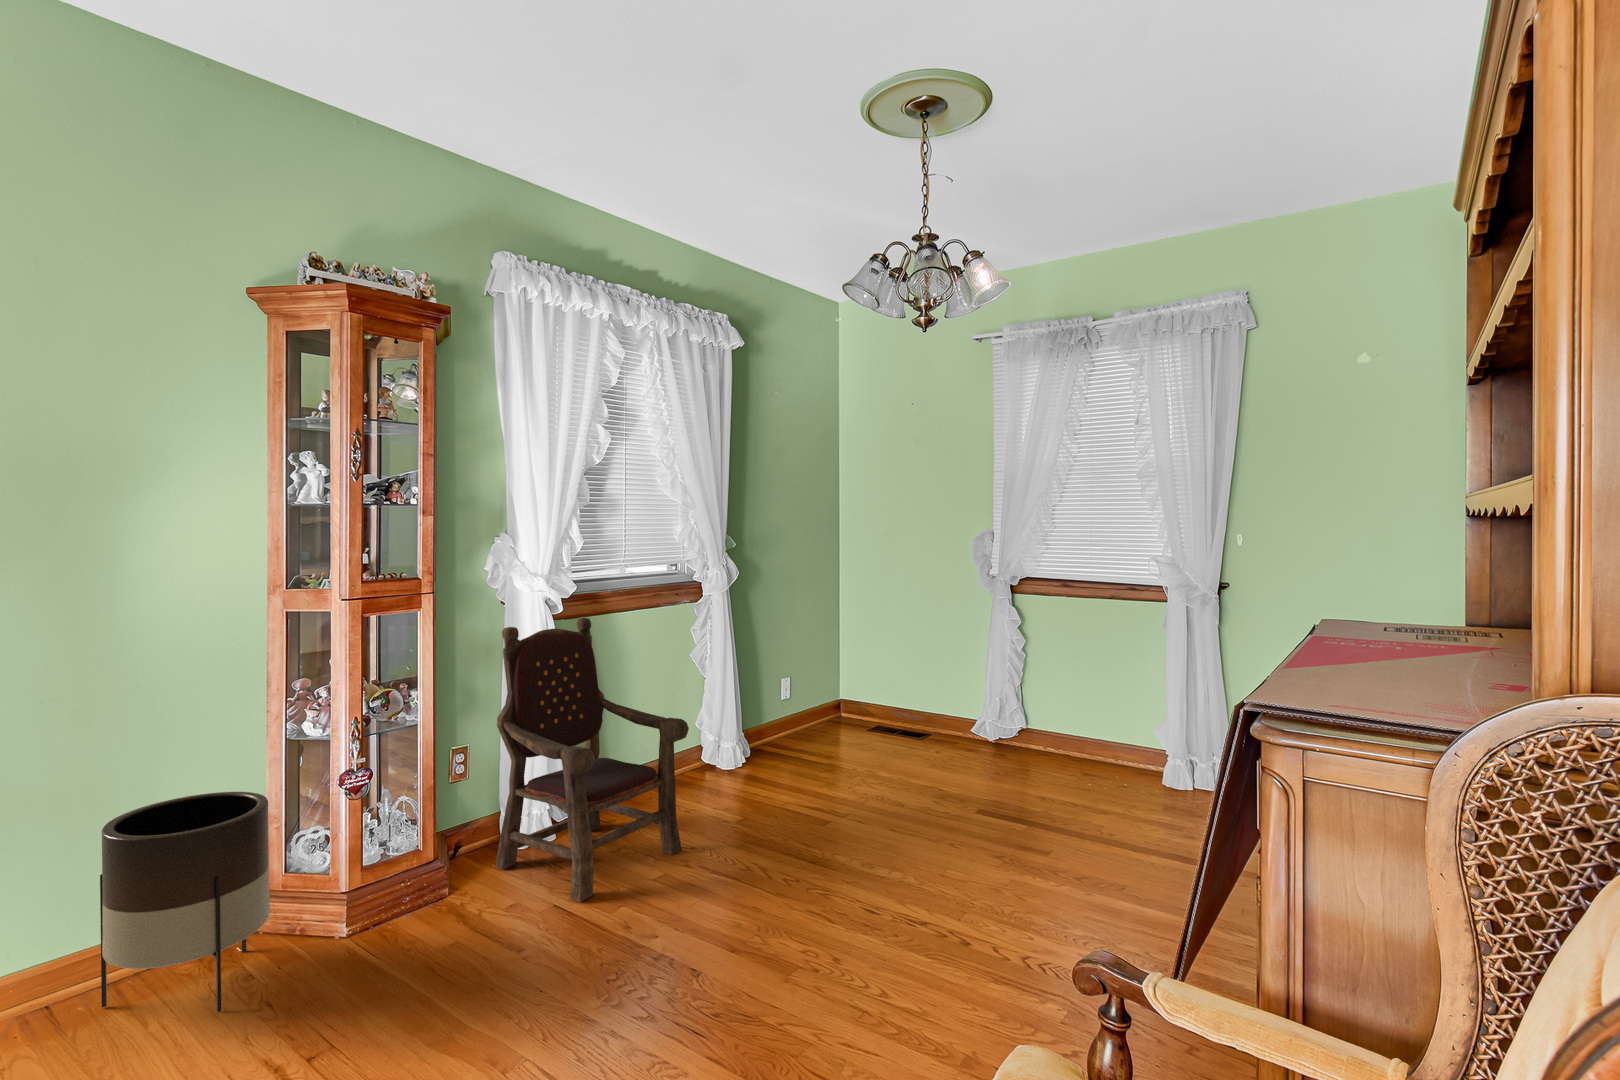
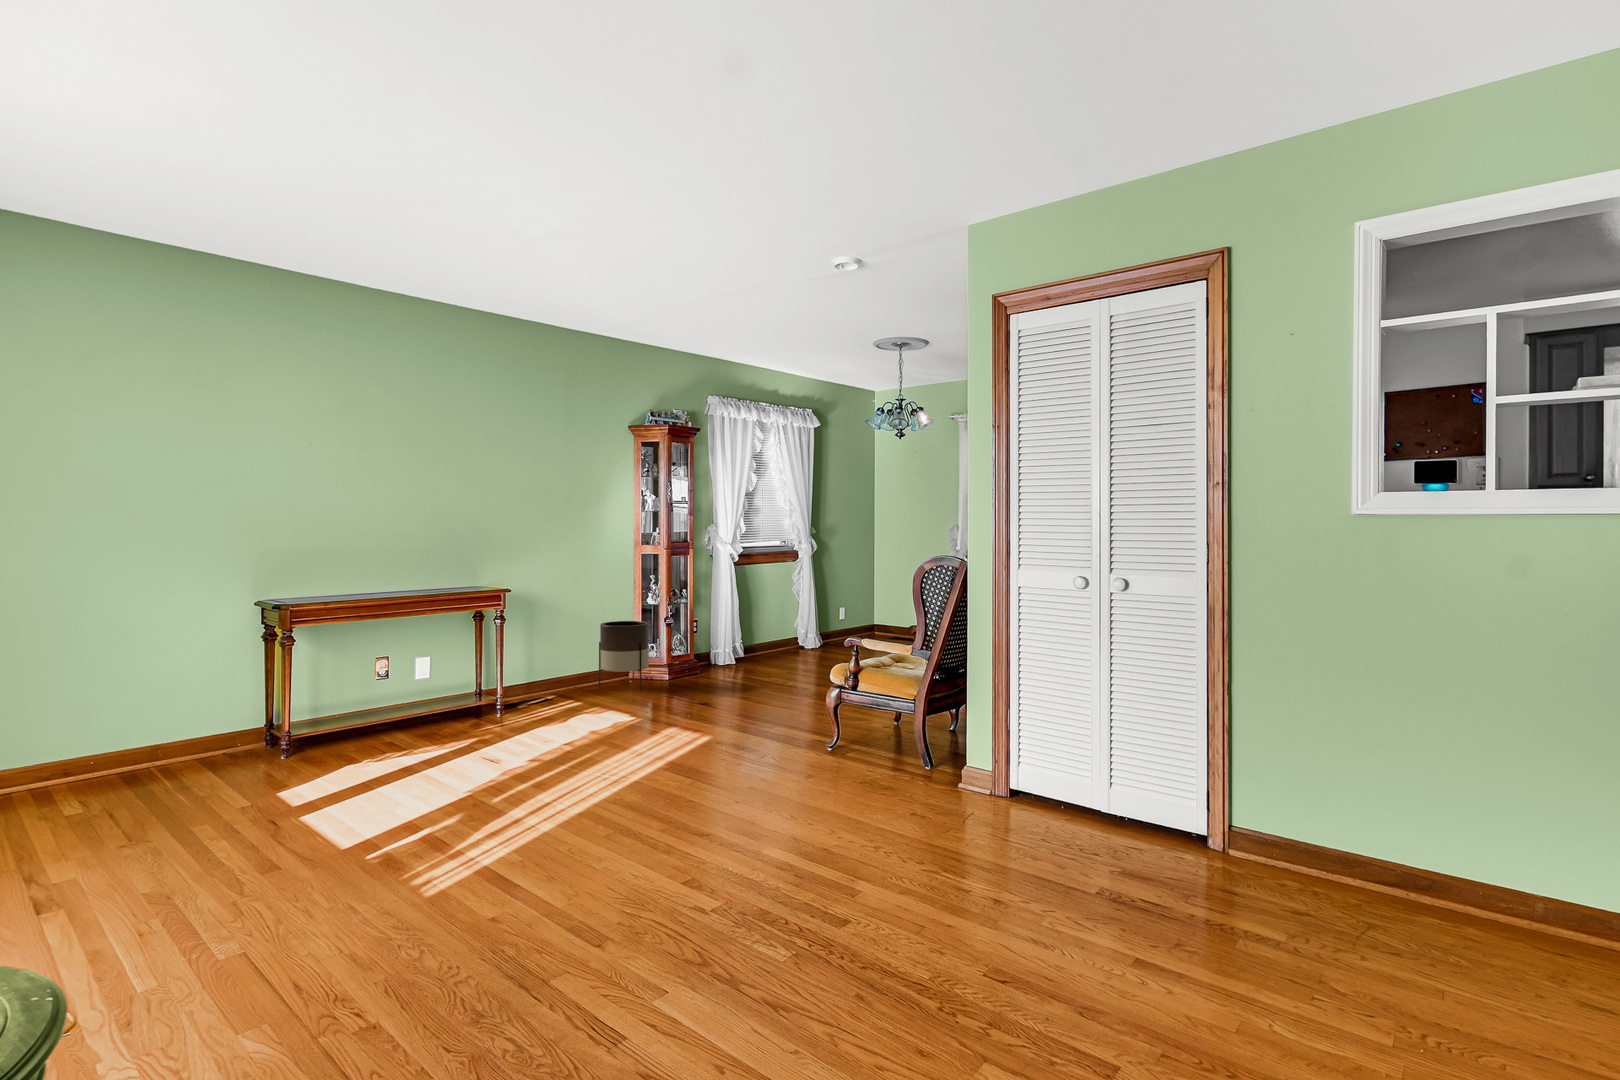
armchair: present [495,618,689,902] -> none [714,564,798,677]

